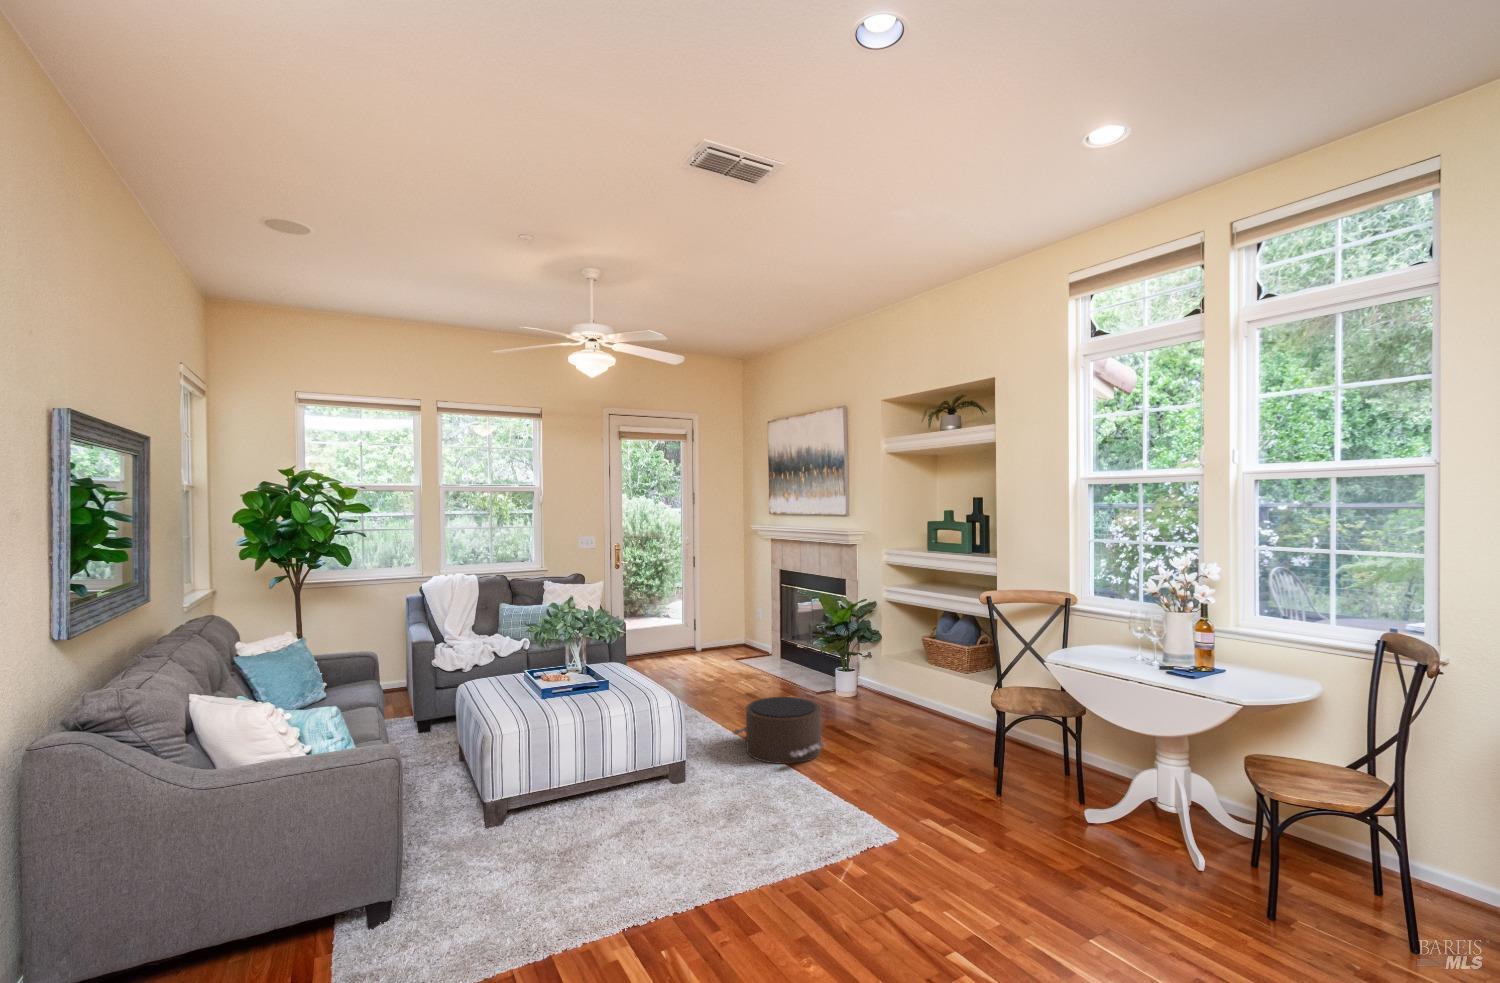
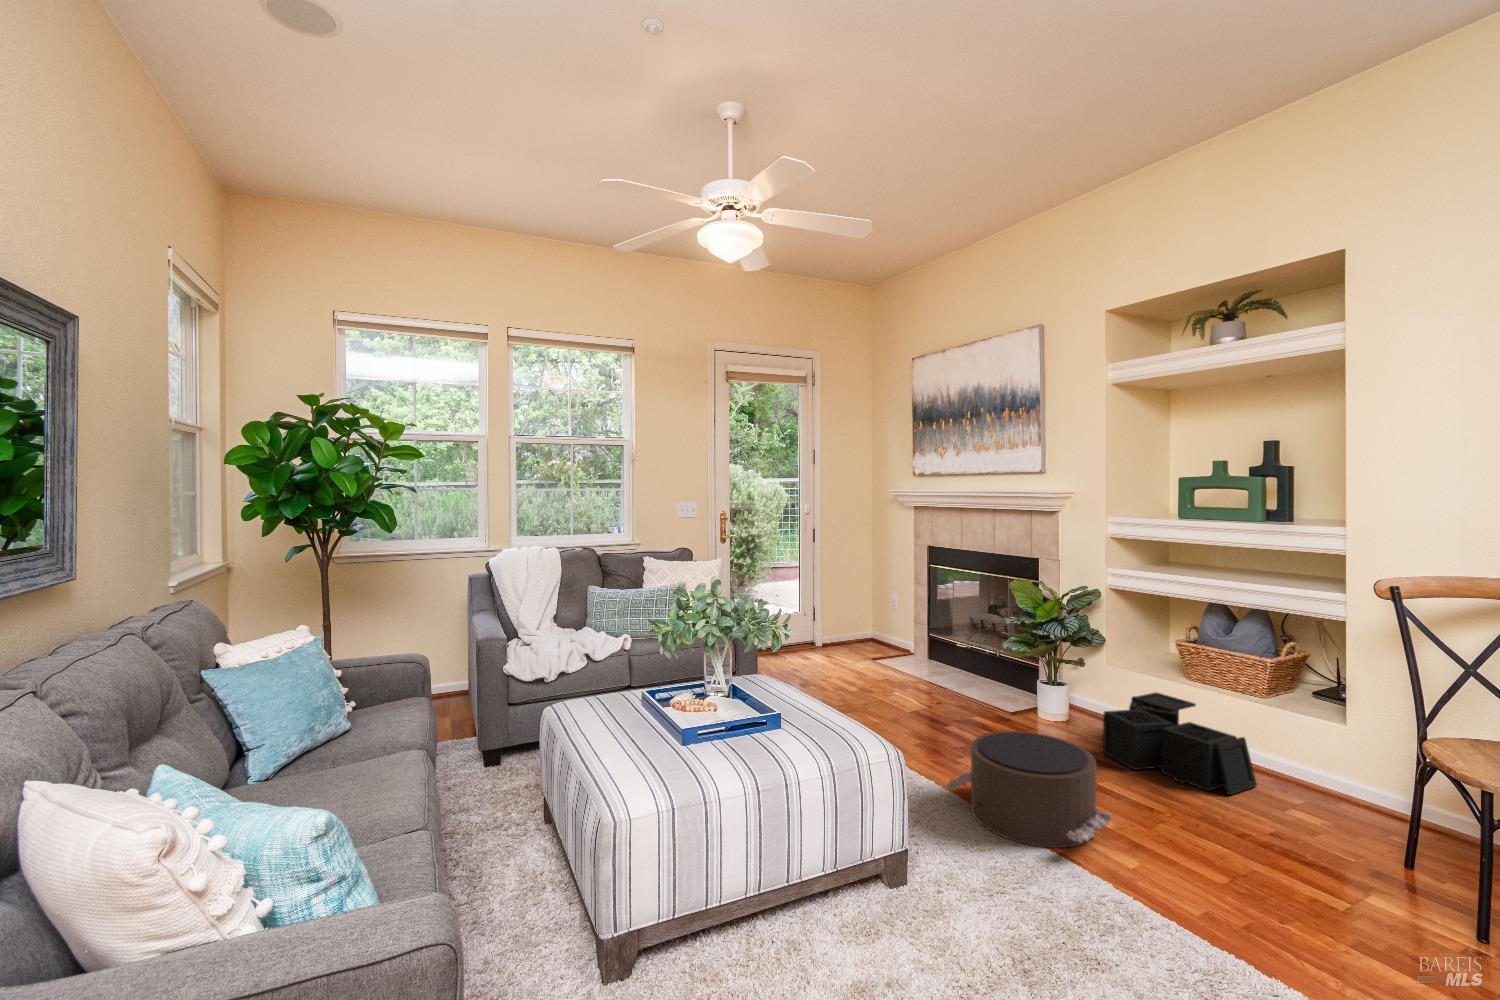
storage bin: none [860,674,944,735] -> present [1103,693,1257,795]

